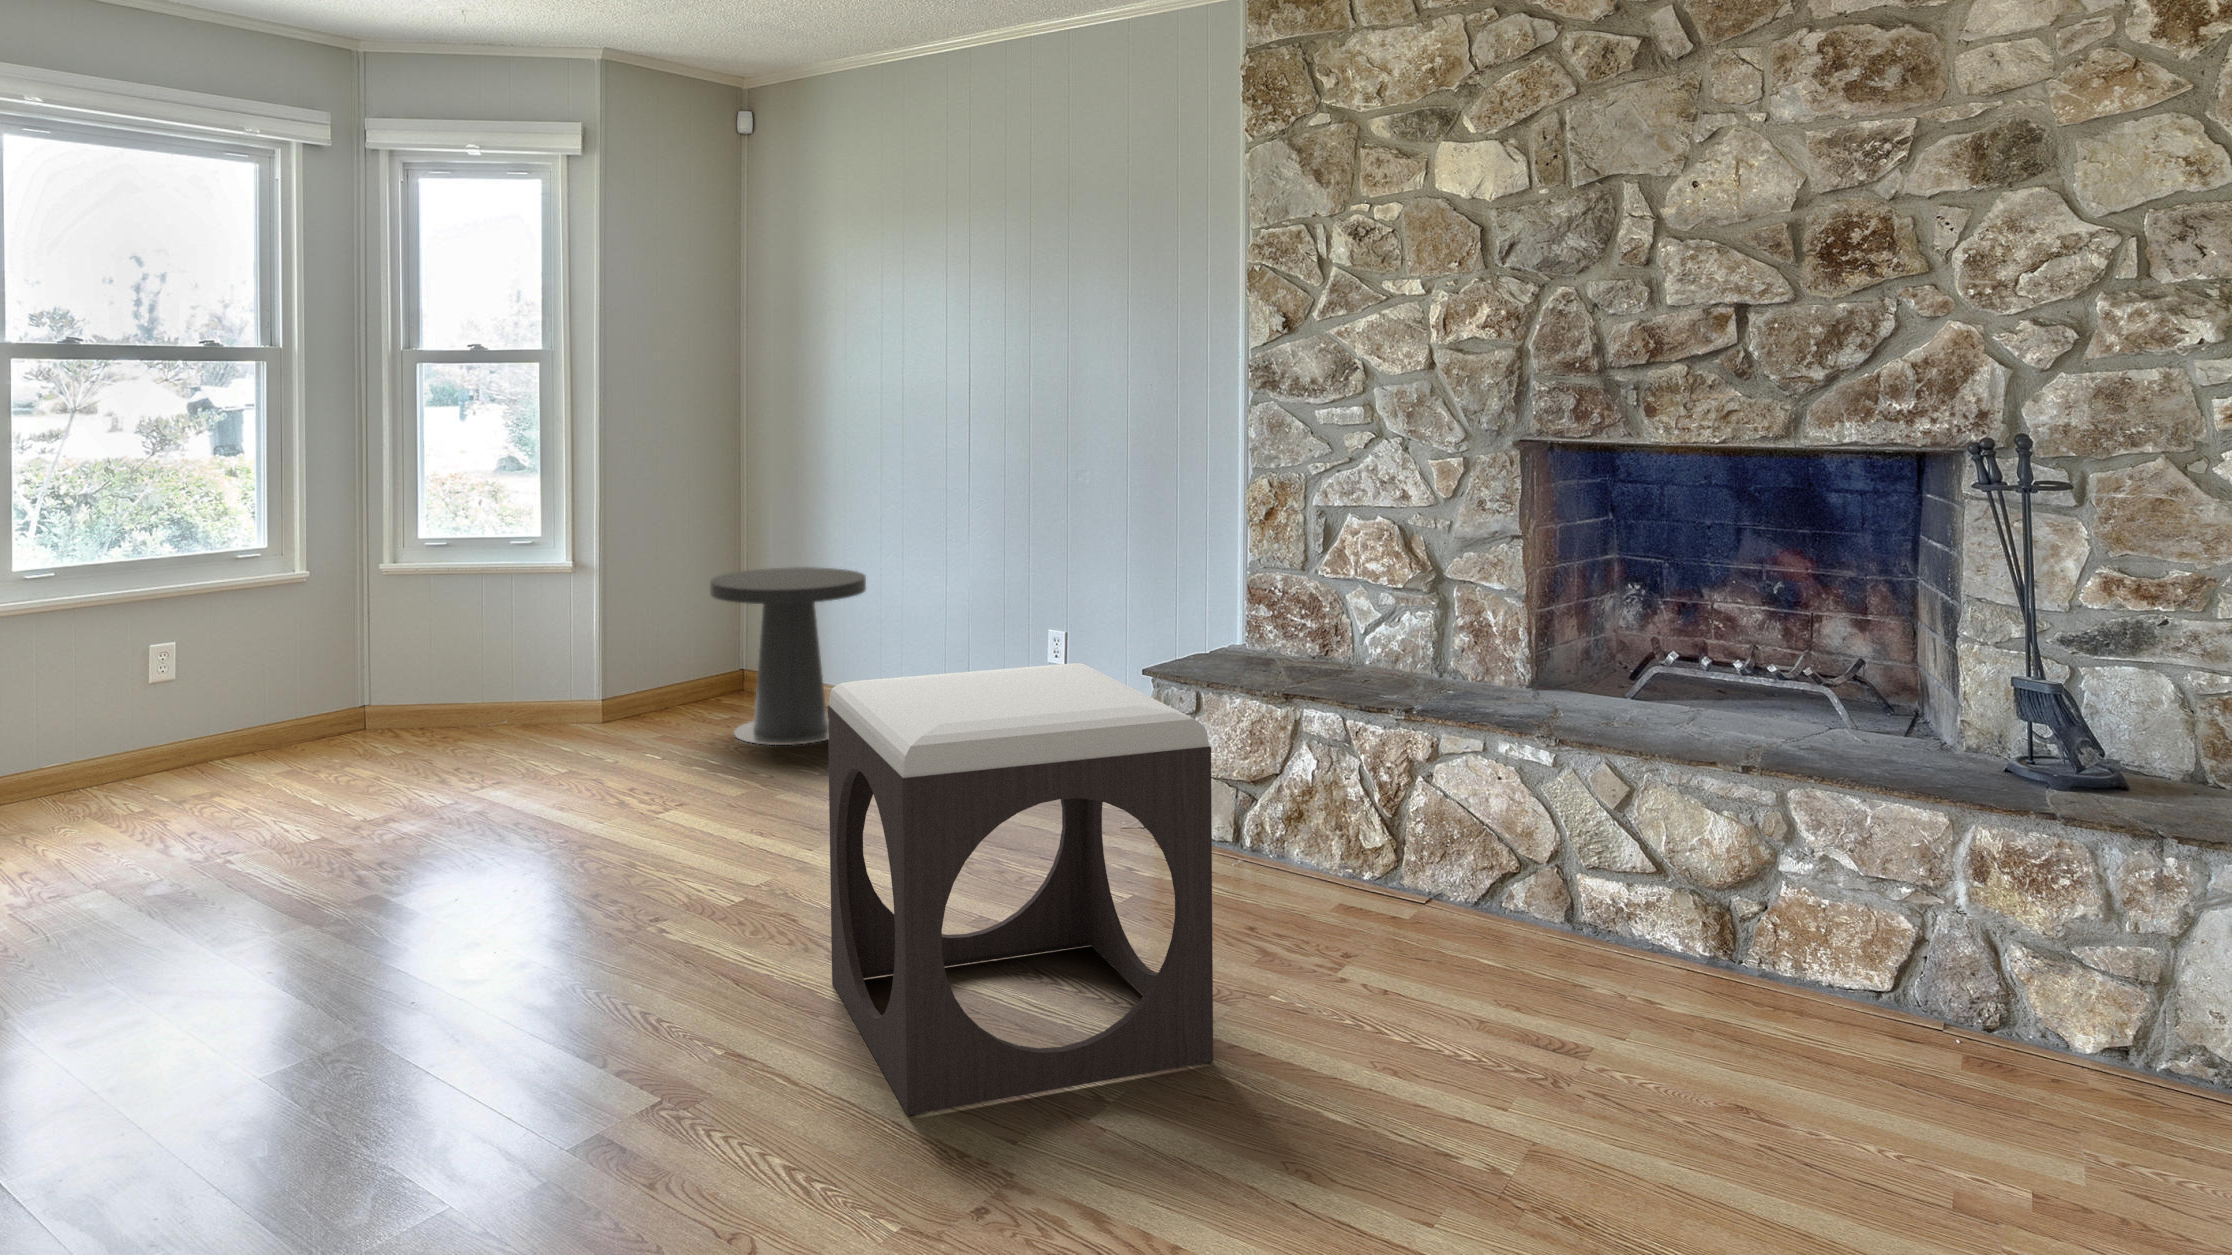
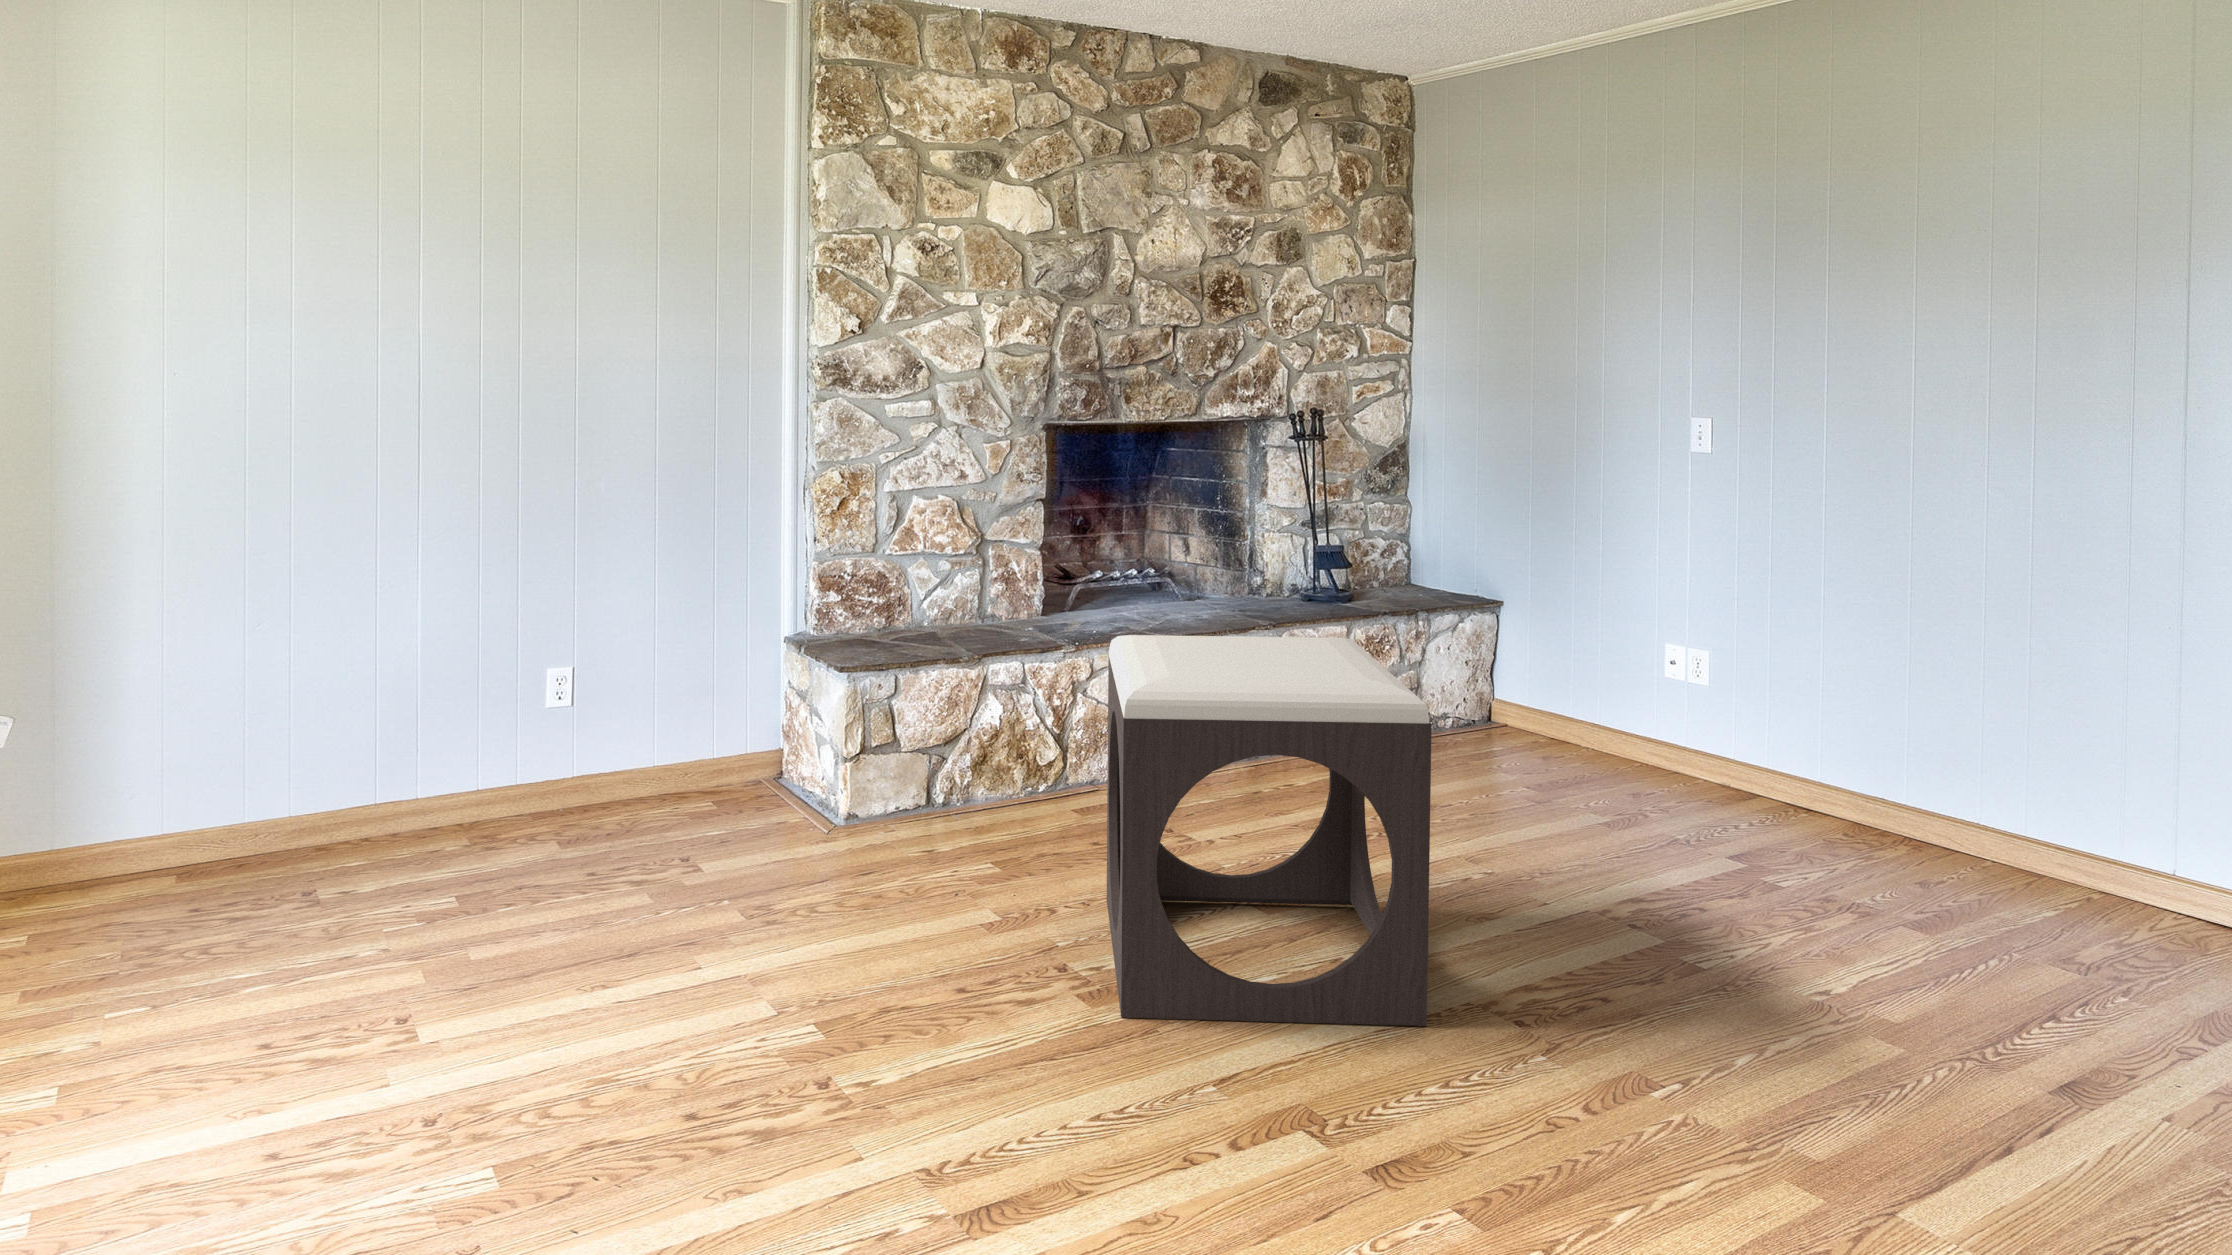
side table: present [710,567,866,745] -> none [24,657,303,954]

